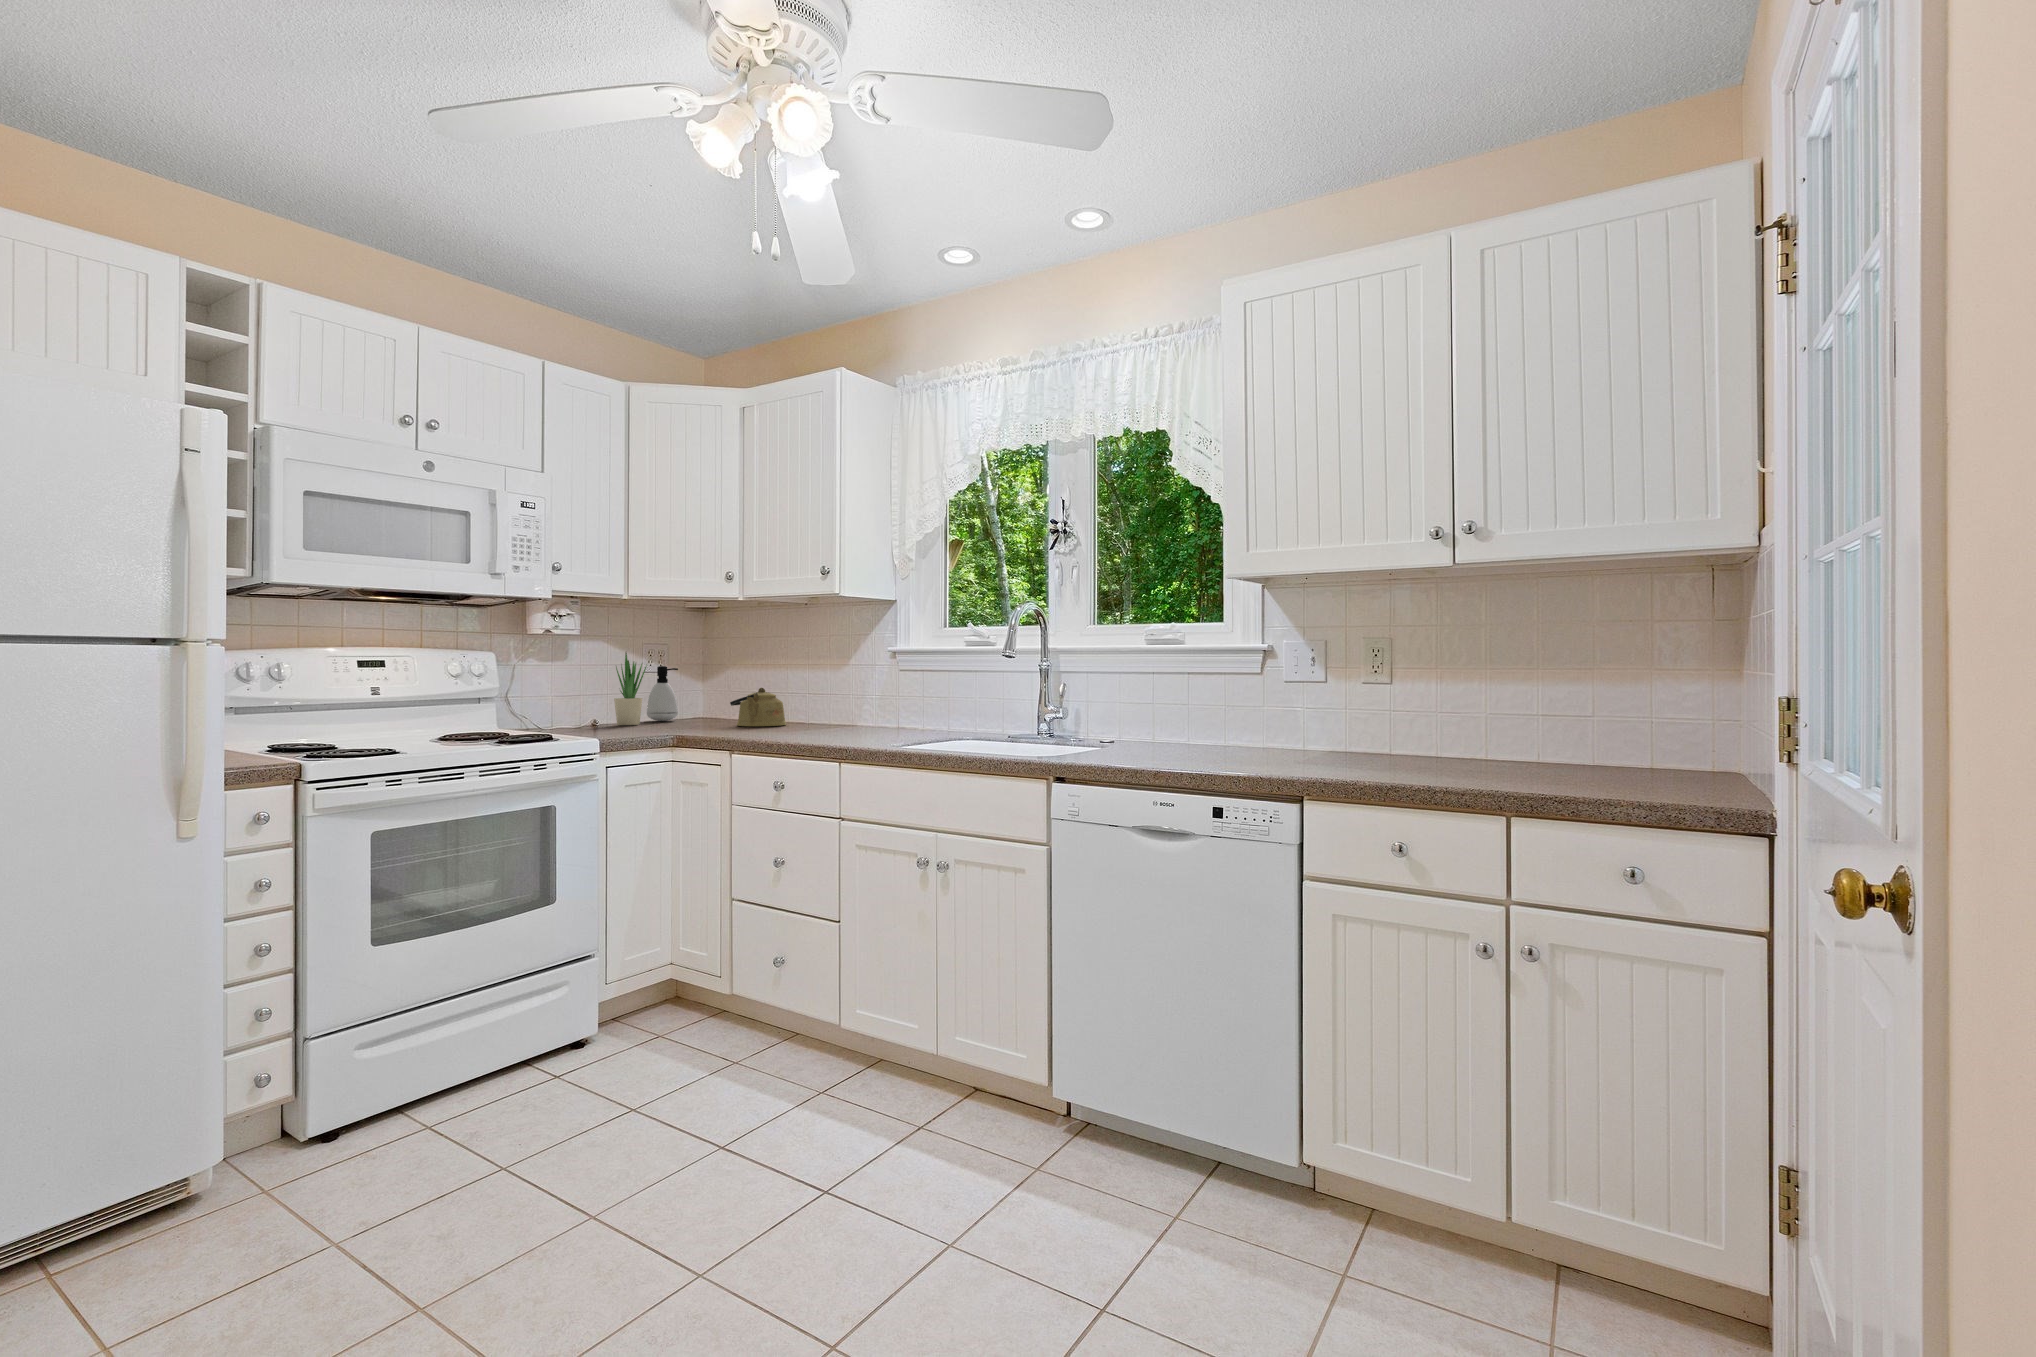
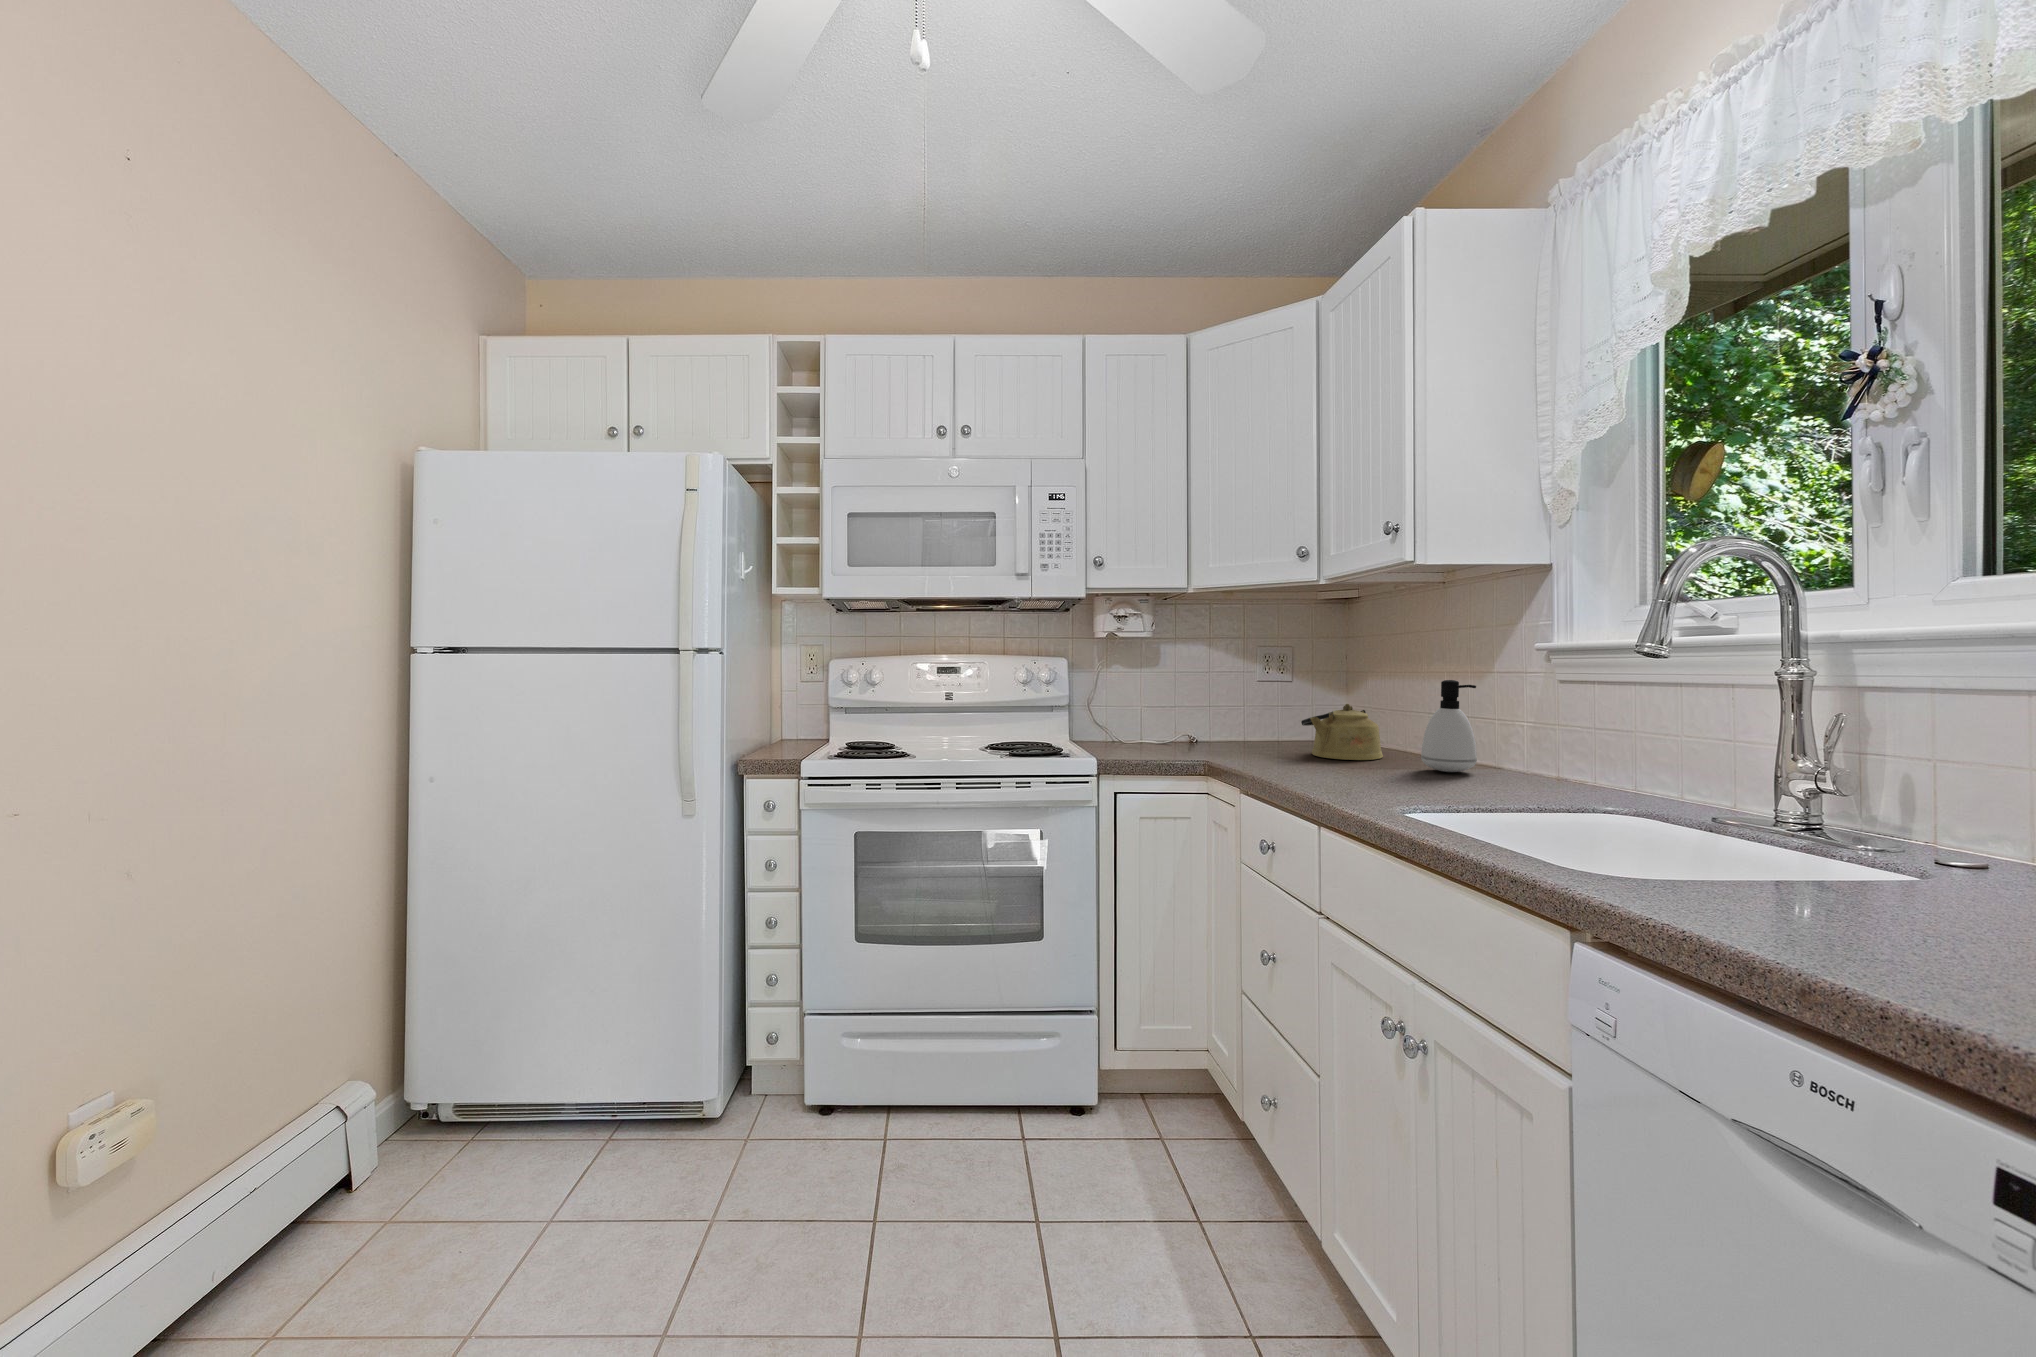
potted plant: present [614,653,646,725] -> none [1199,650,1236,737]
soap dispenser: present [647,666,678,721] -> present [1421,680,1477,772]

